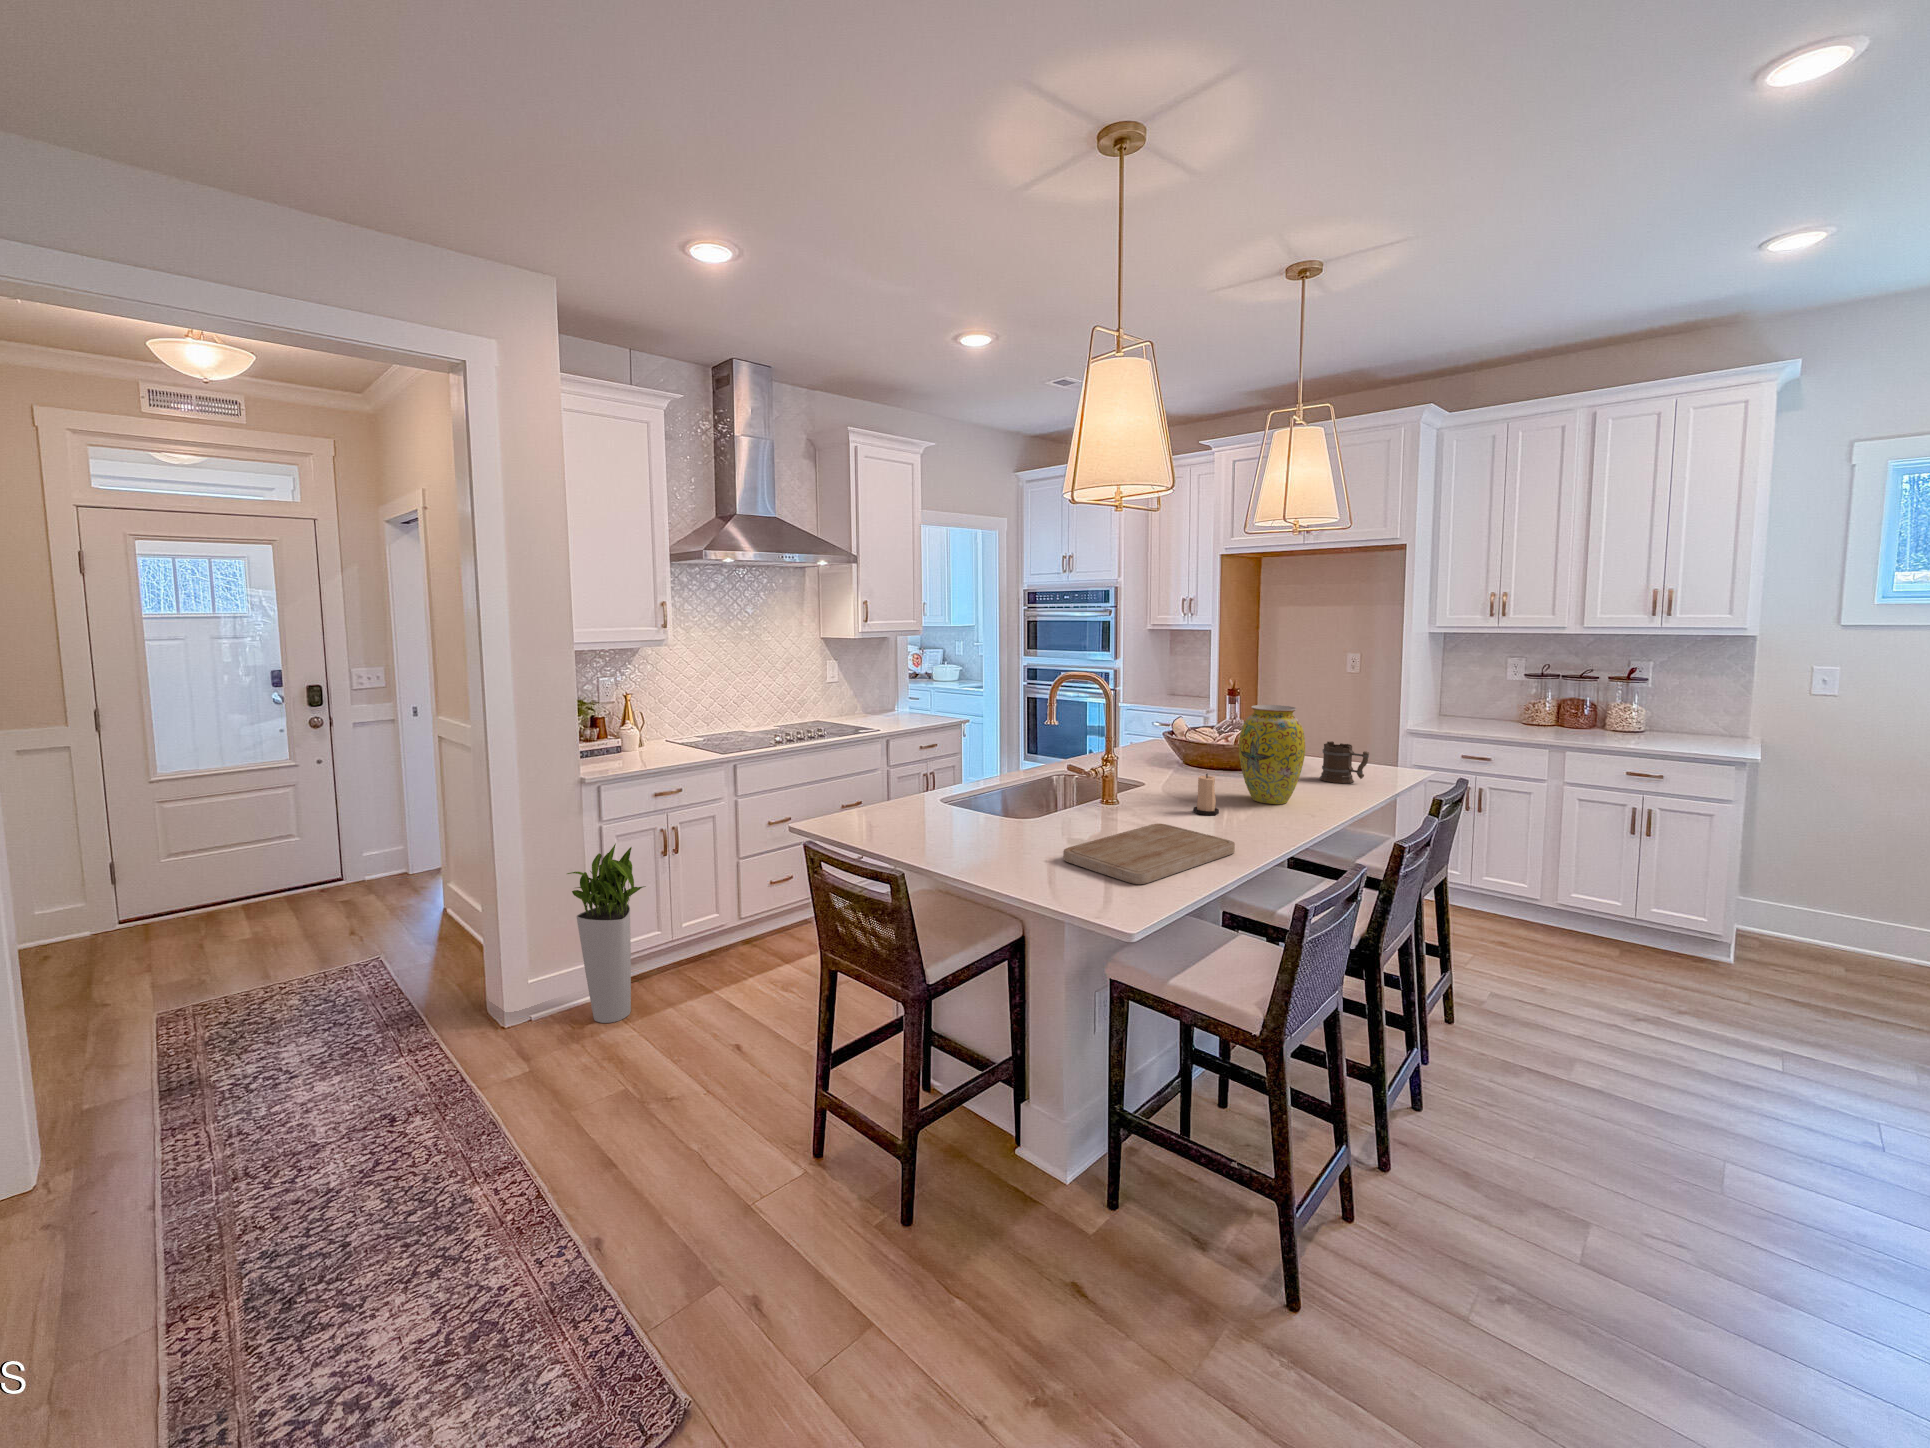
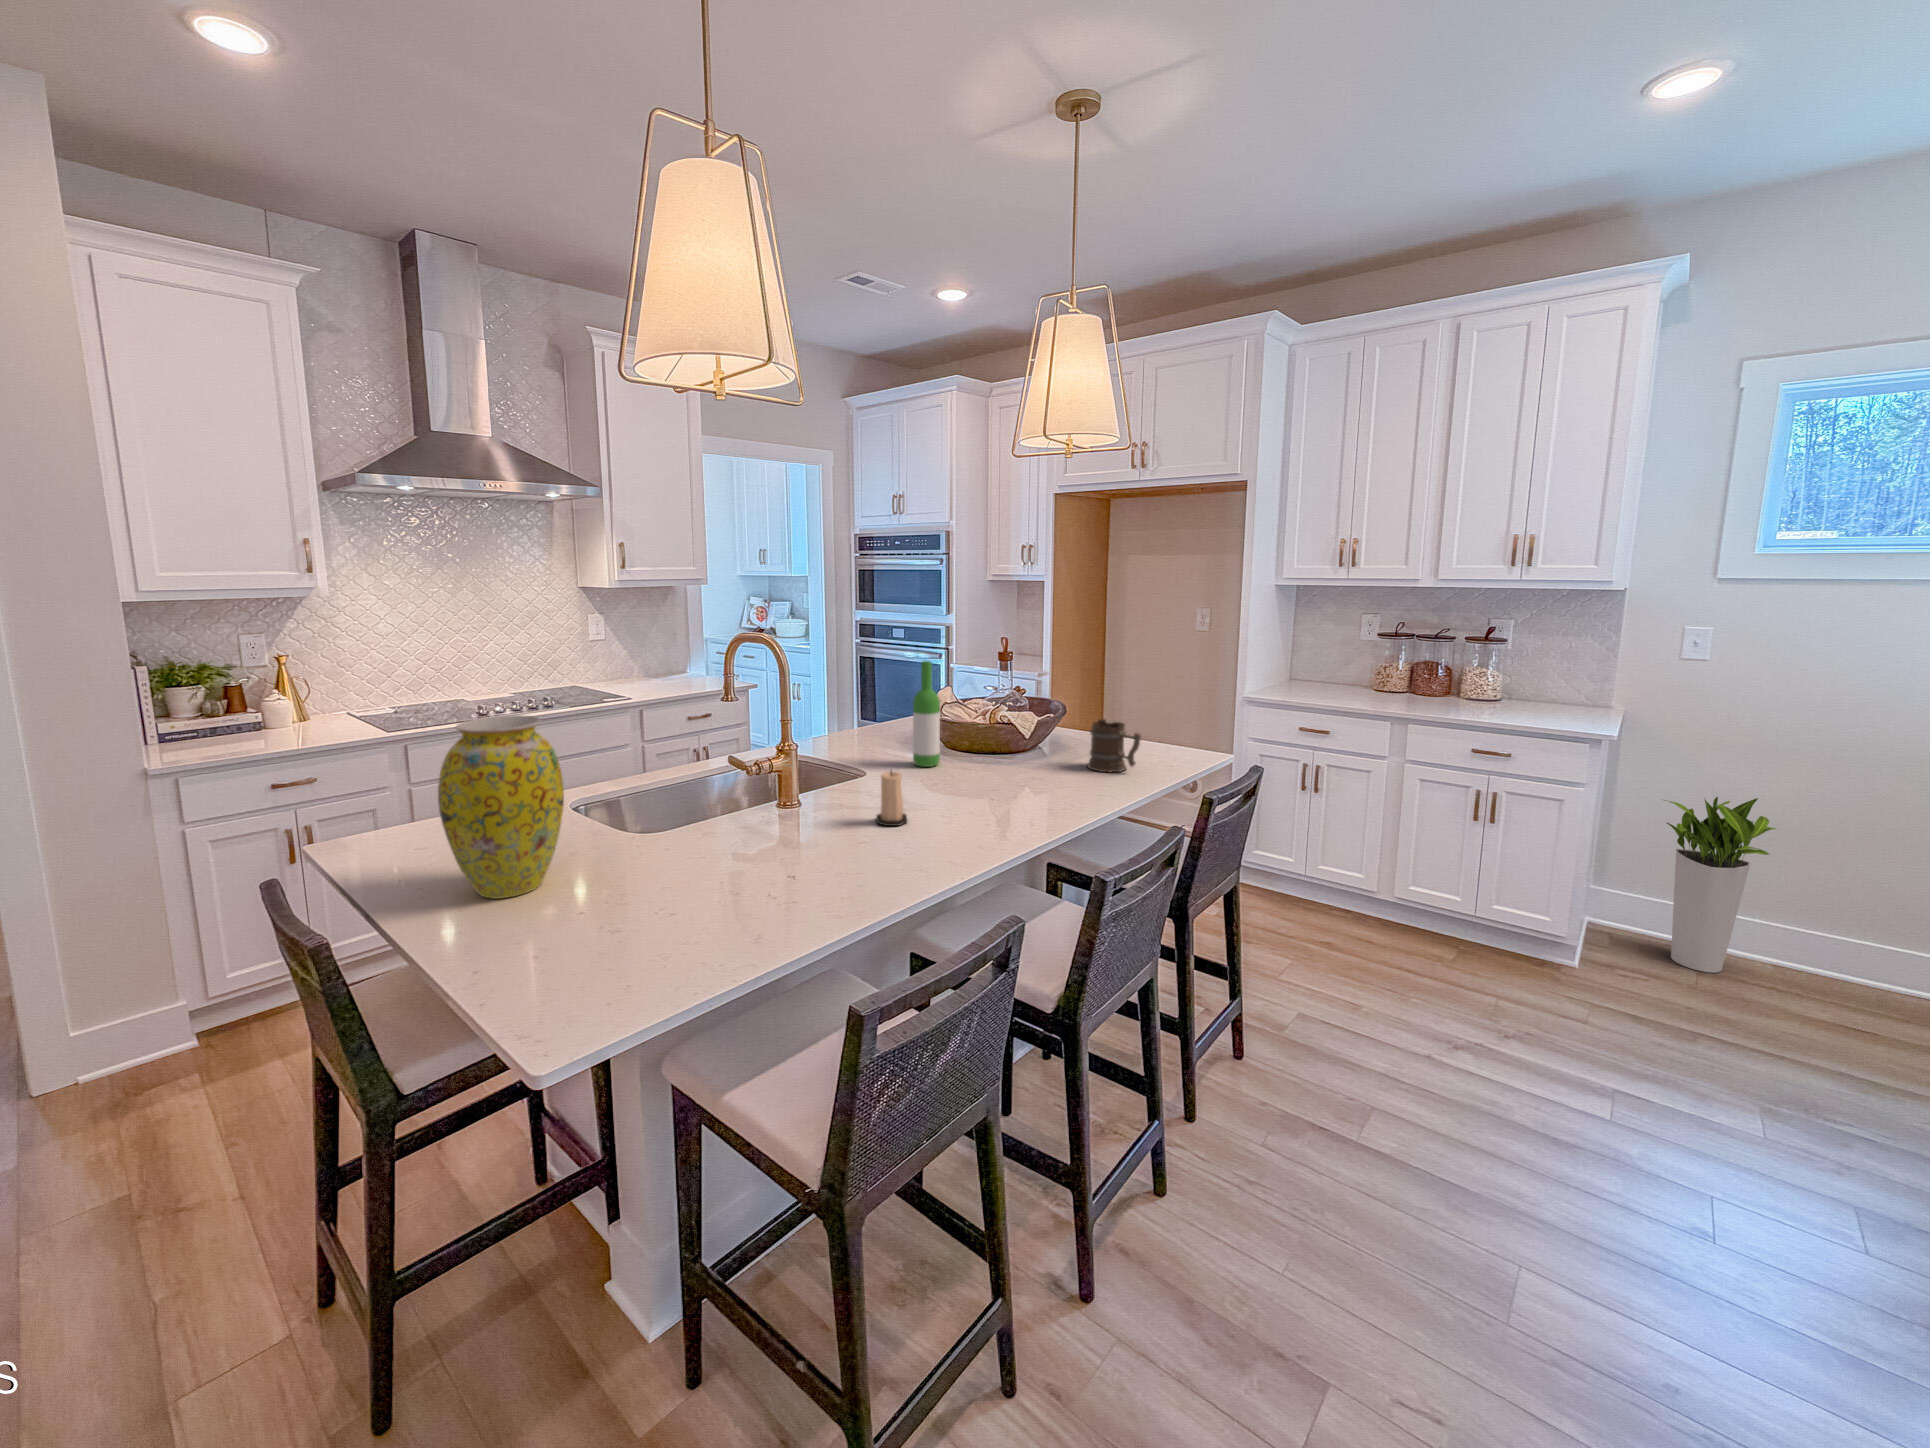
wine bottle: none [1177,695,1200,779] -> present [913,661,940,767]
vase: present [1239,705,1305,804] -> present [438,715,564,899]
cutting board: present [1063,824,1235,884] -> none [585,846,858,967]
planter: present [567,844,646,1023] -> present [1664,797,1776,973]

